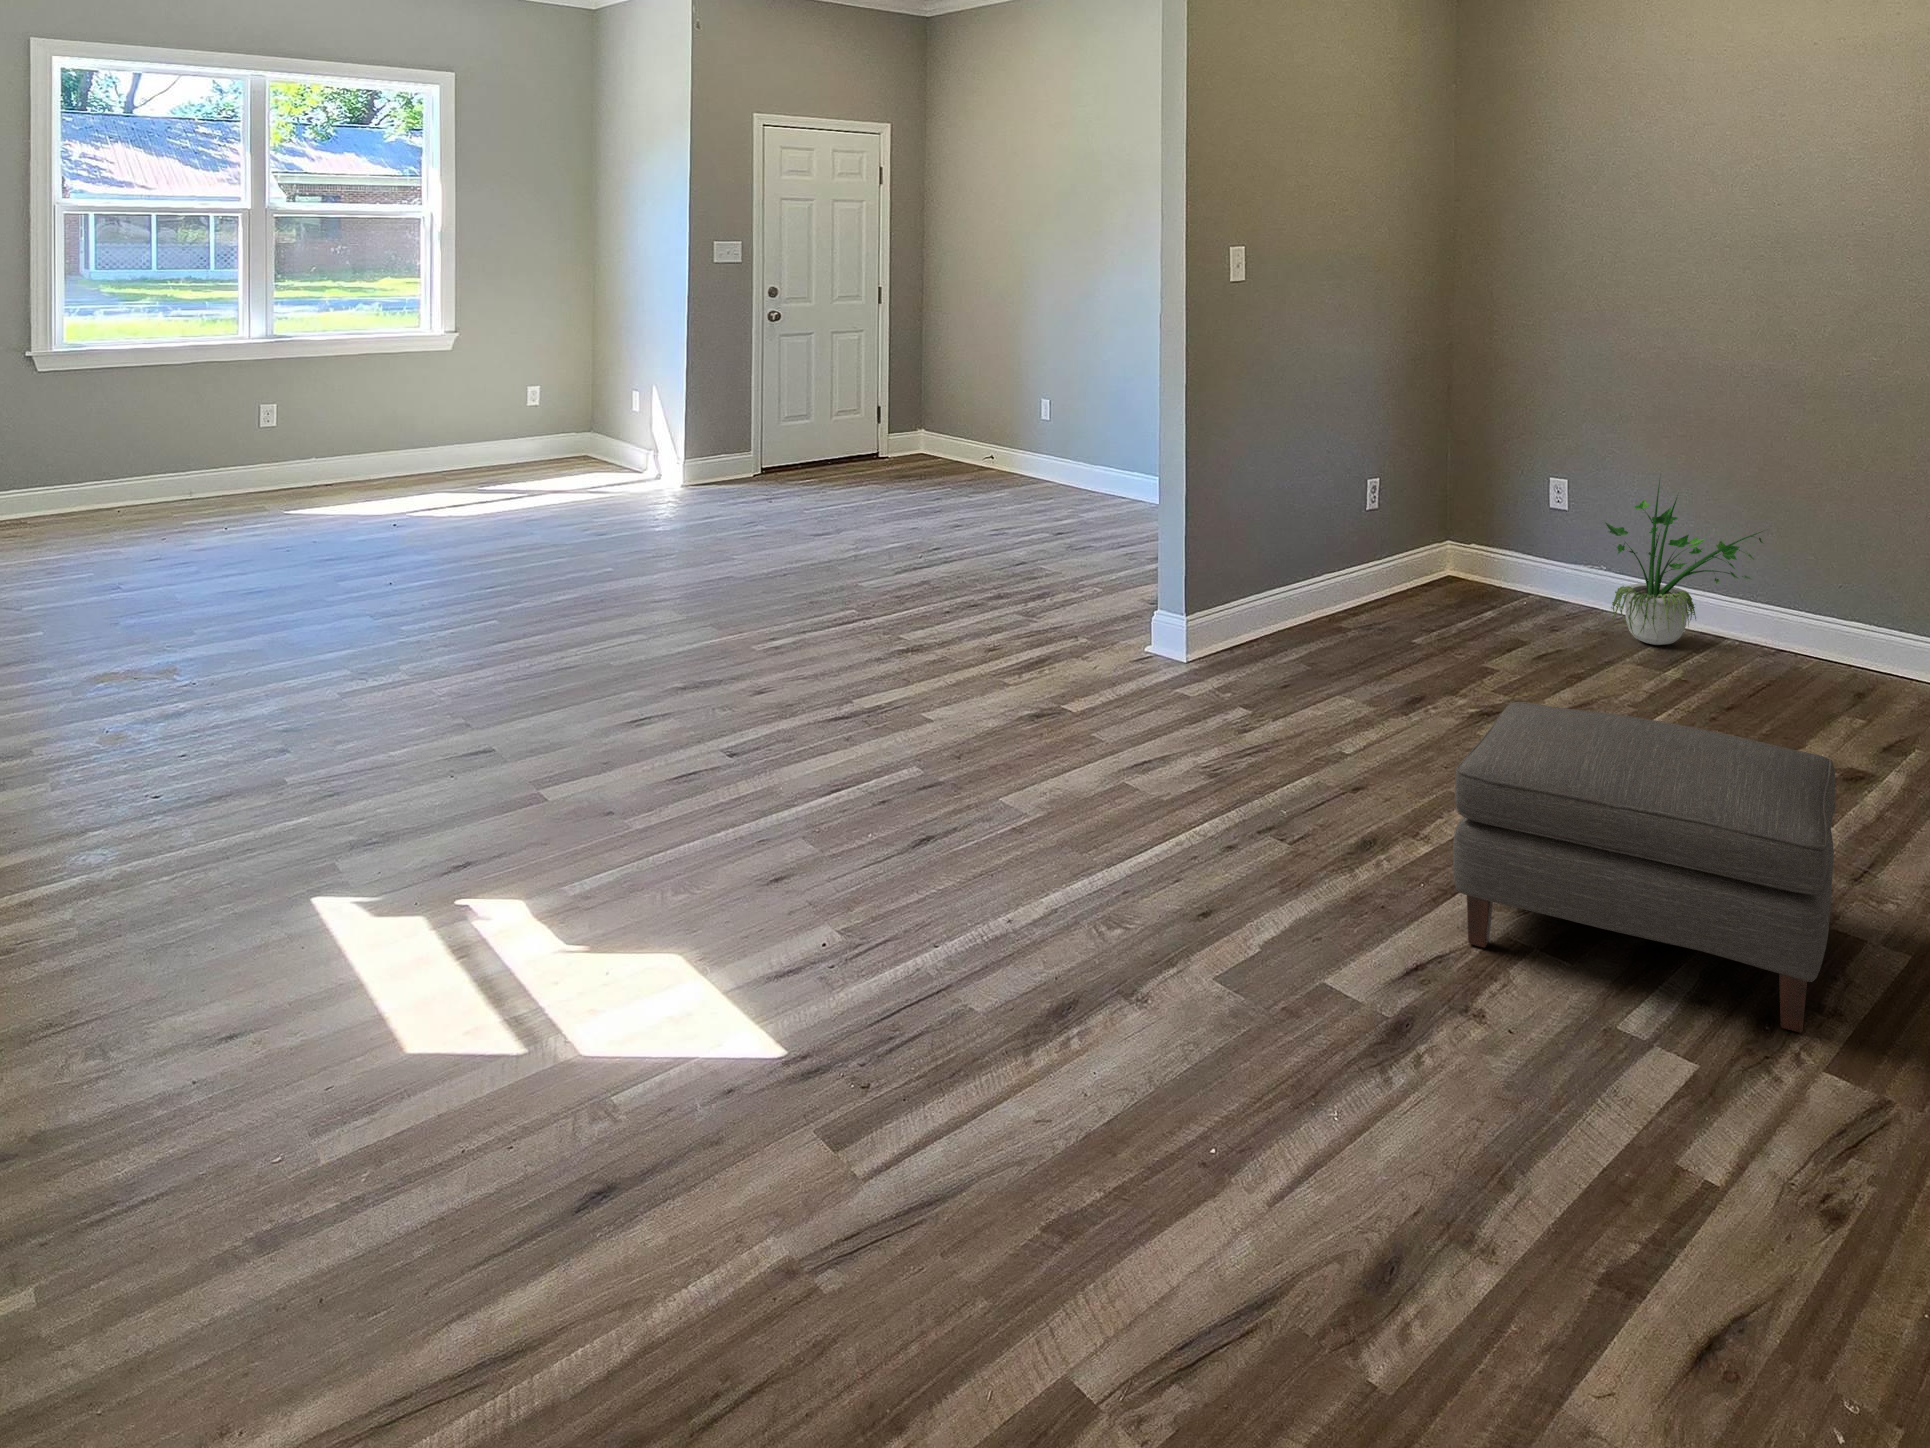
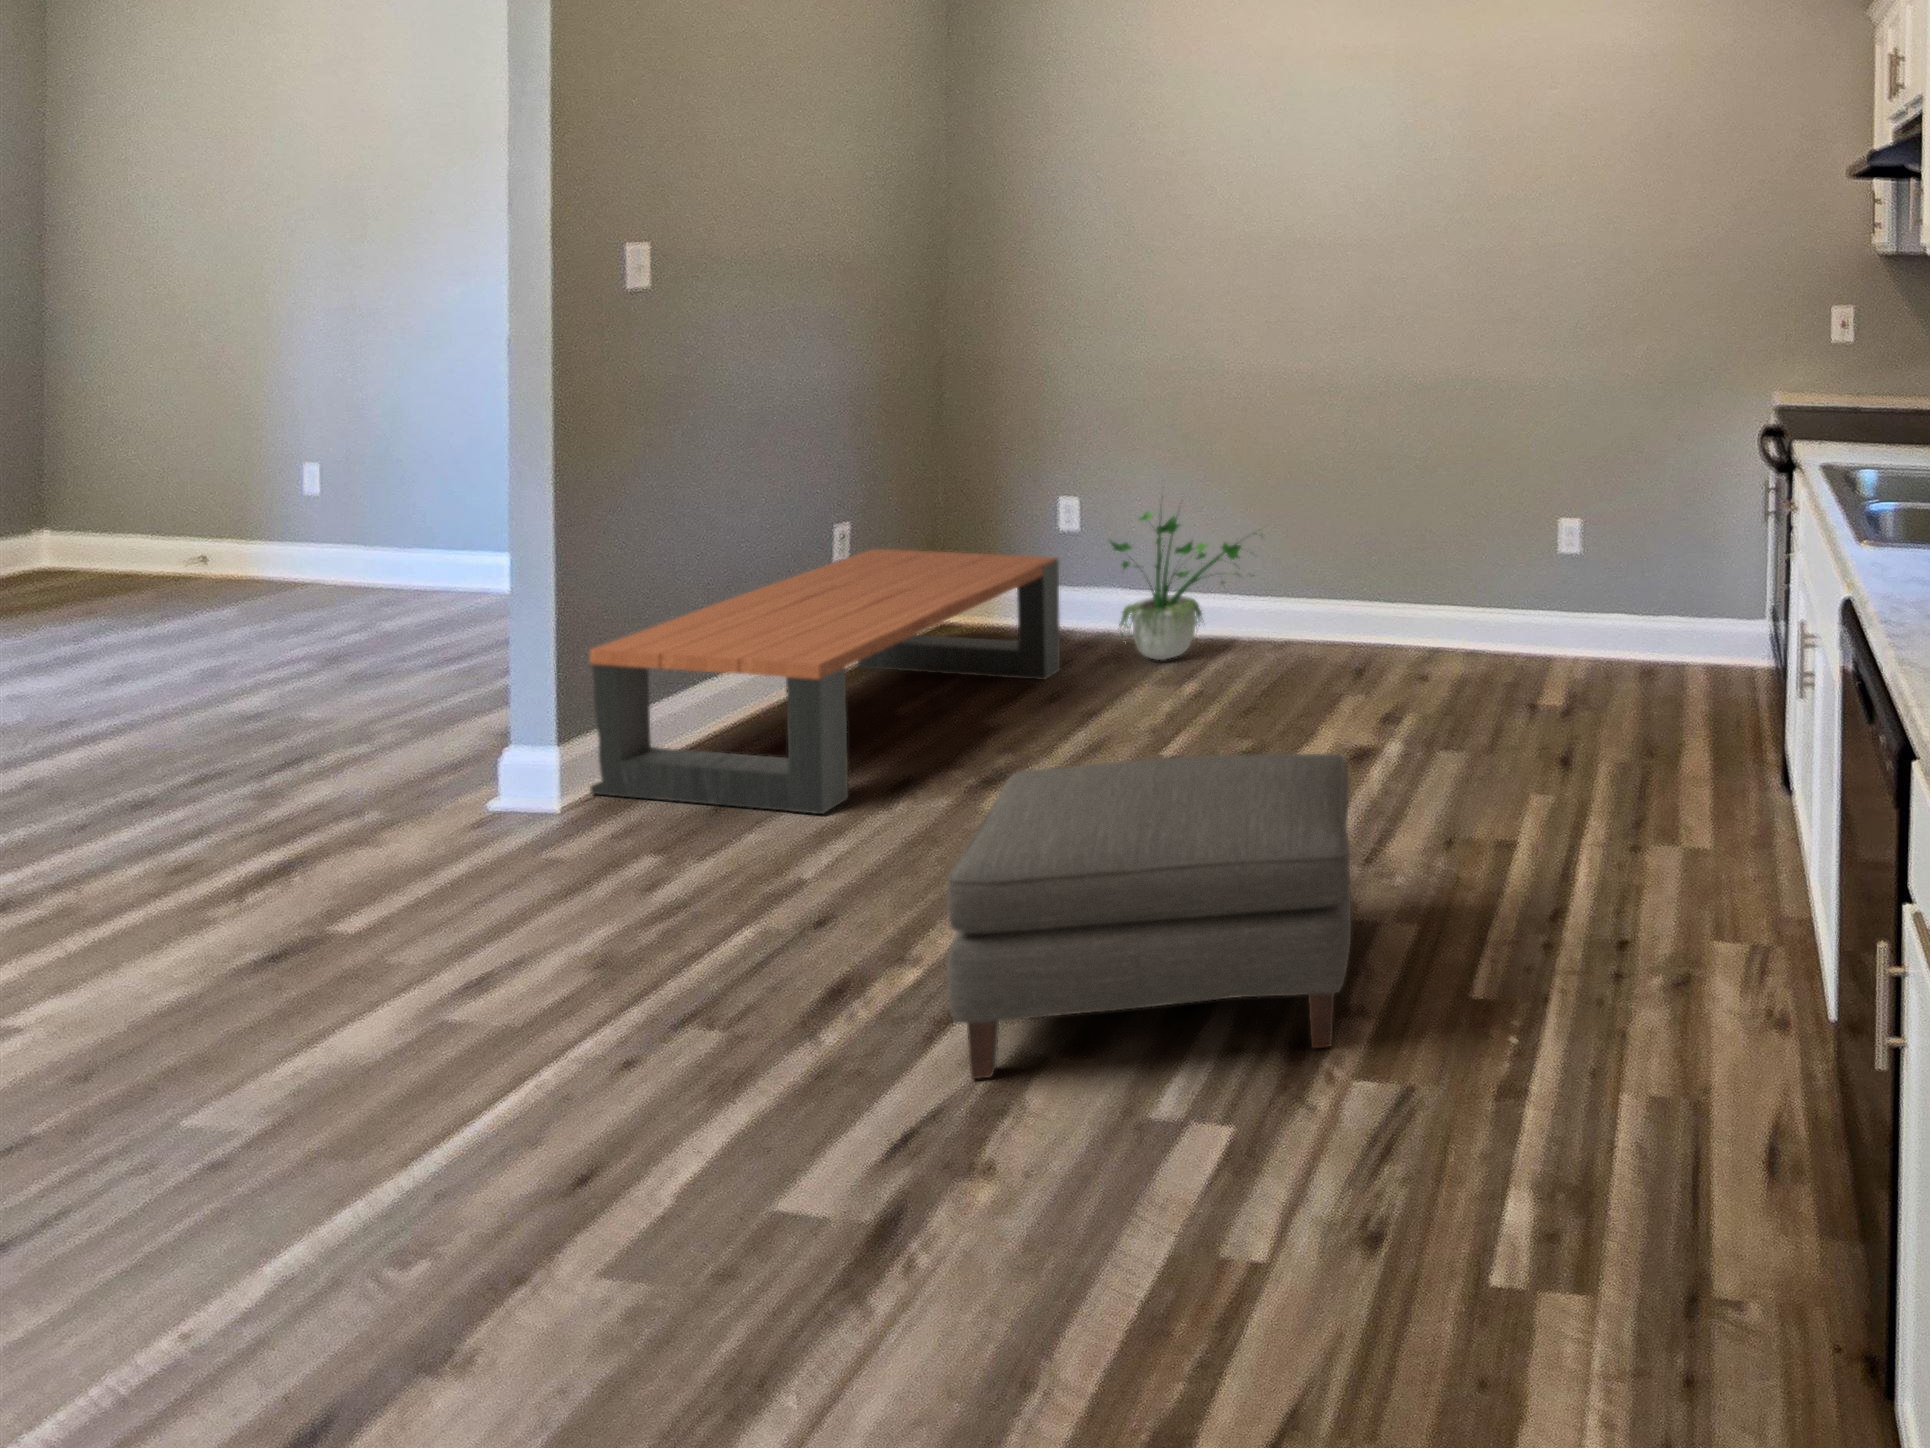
coffee table: none [1205,502,1559,709] -> present [590,549,1060,814]

